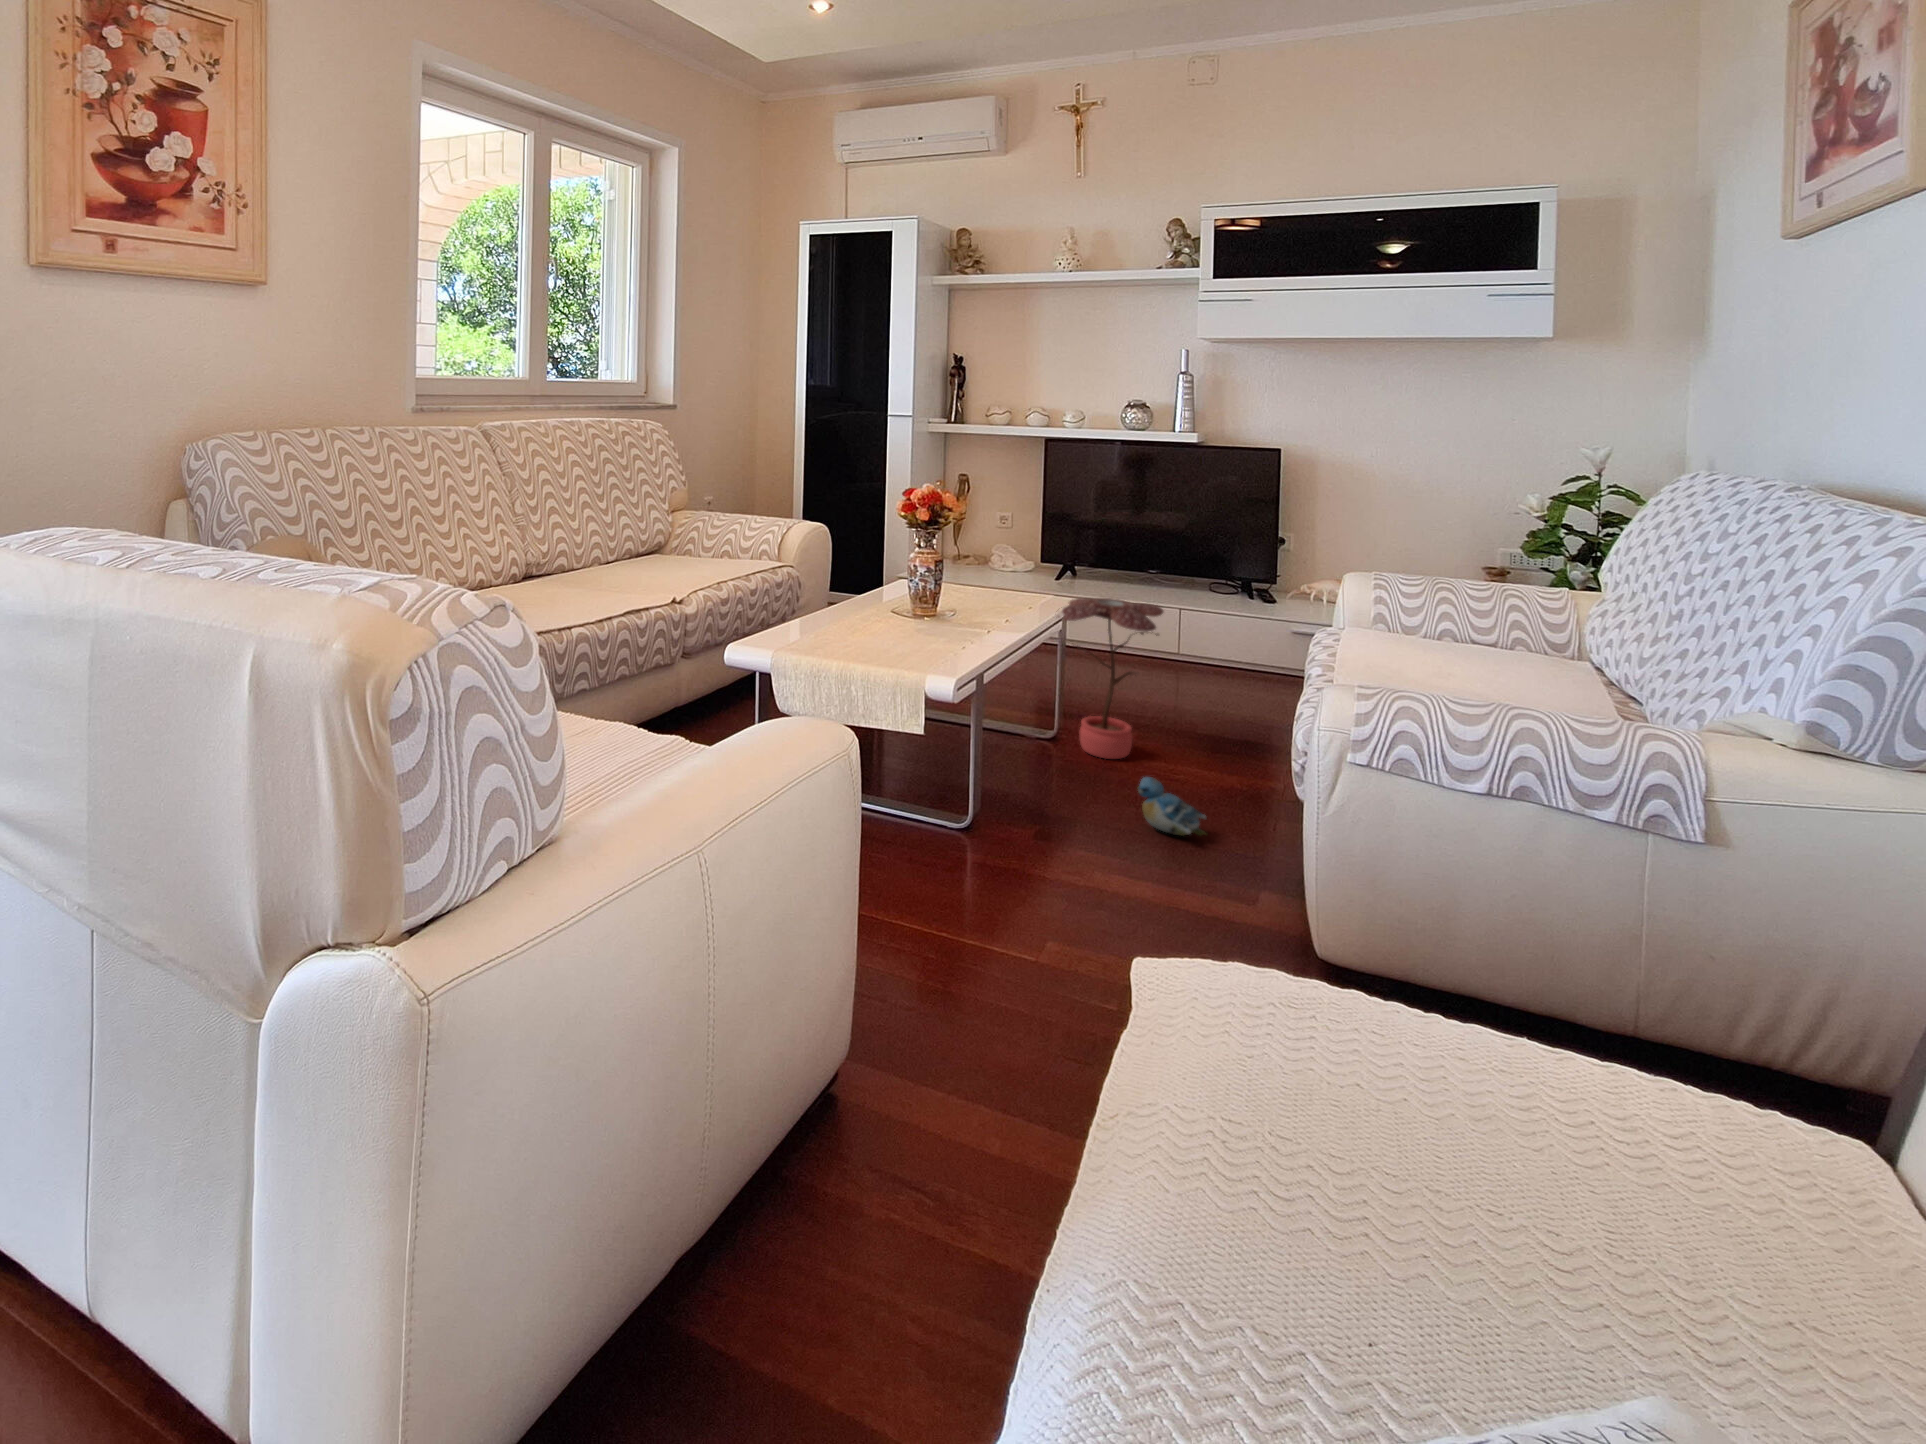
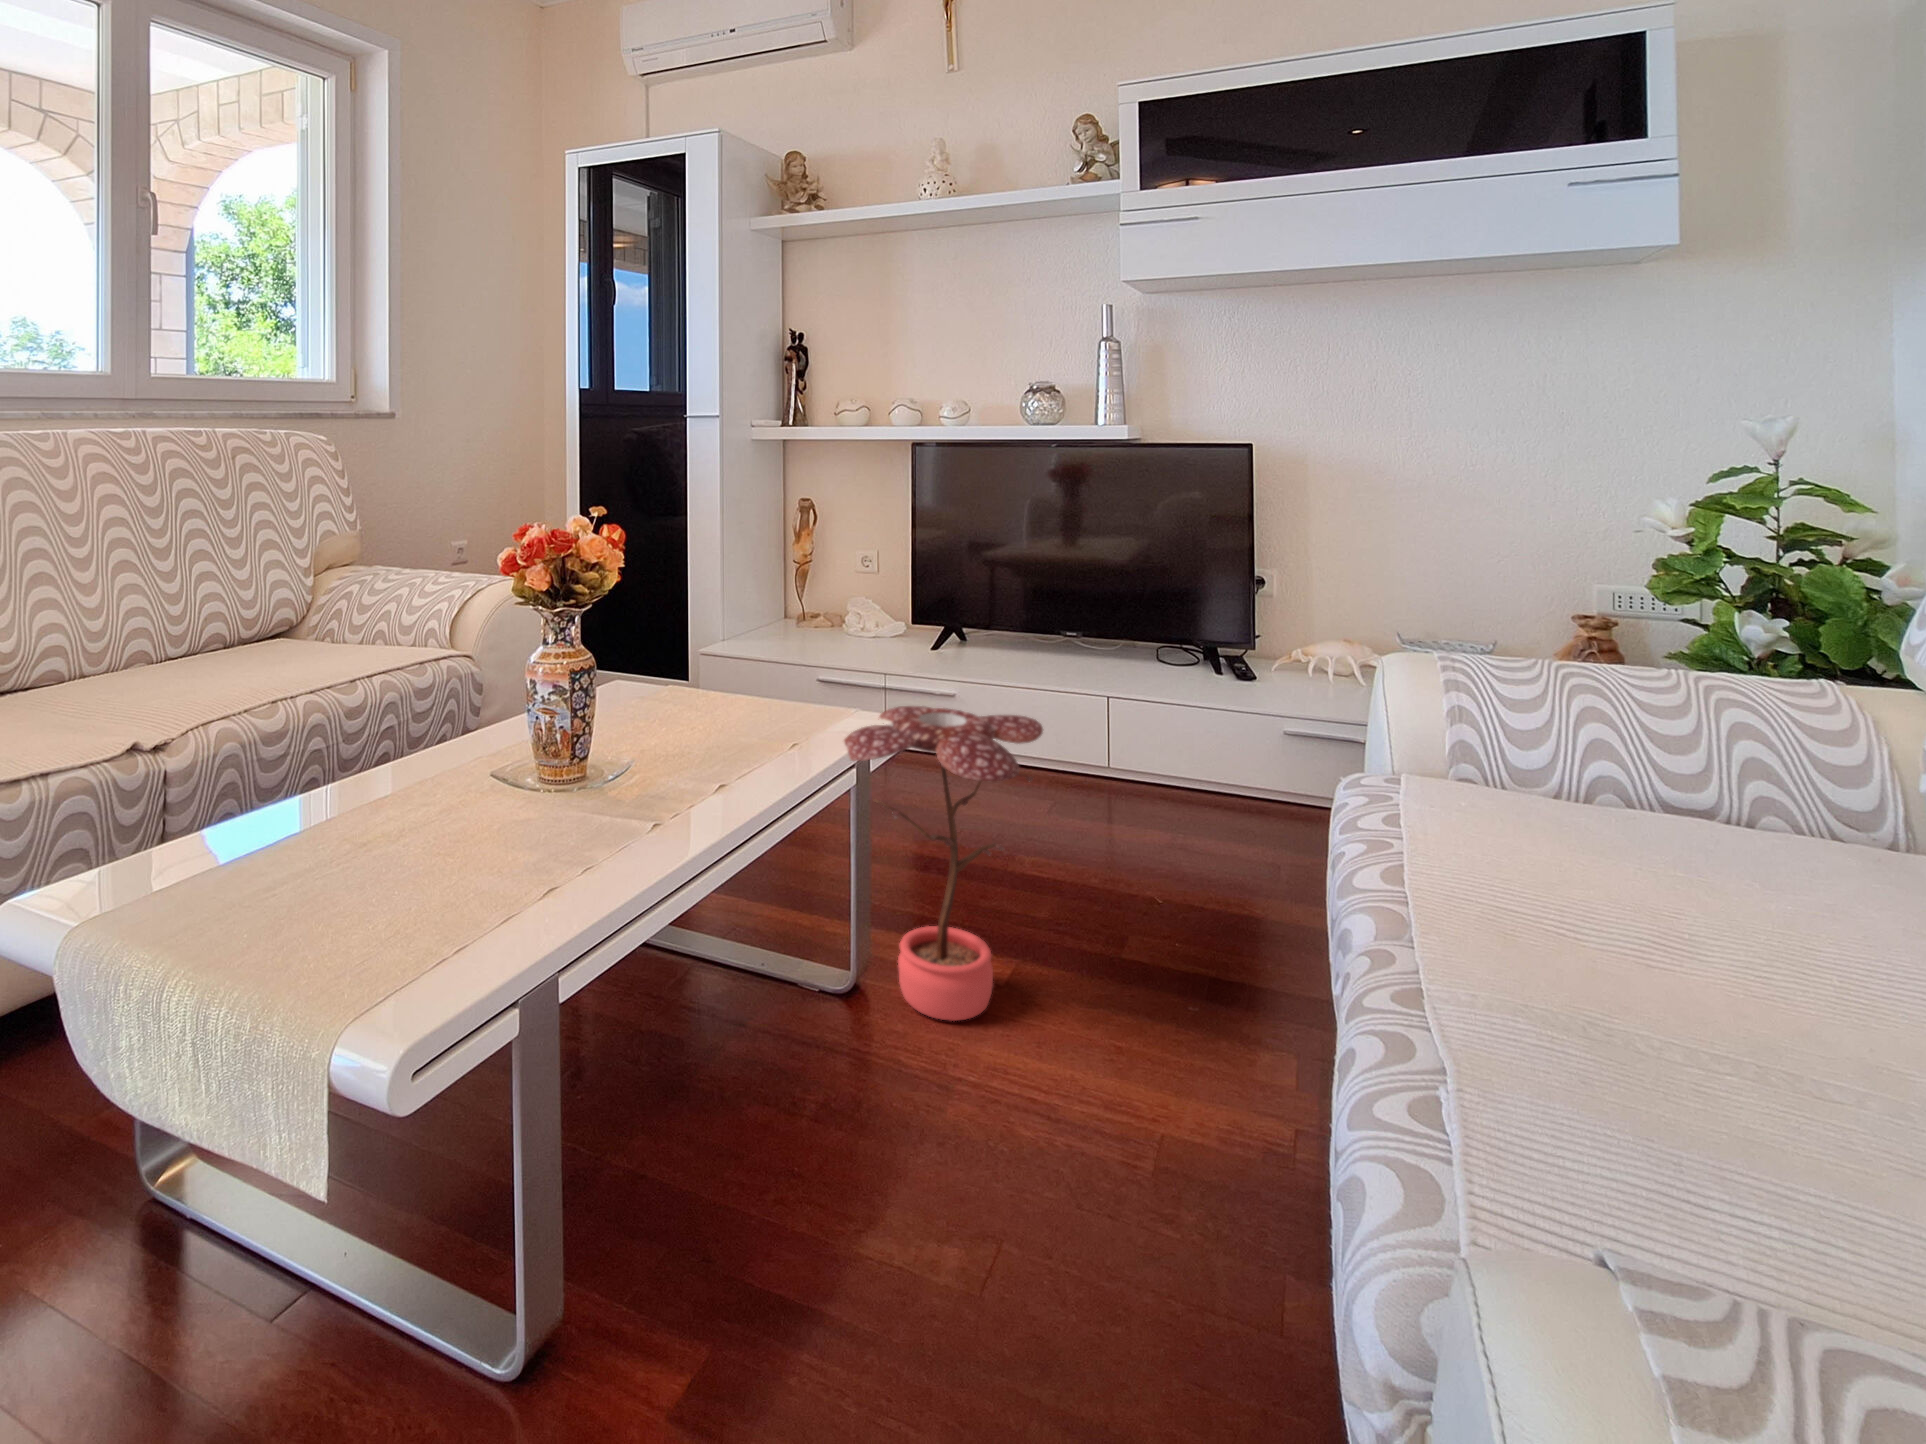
plush toy: present [1138,777,1206,835] -> none [953,1140,1104,1312]

